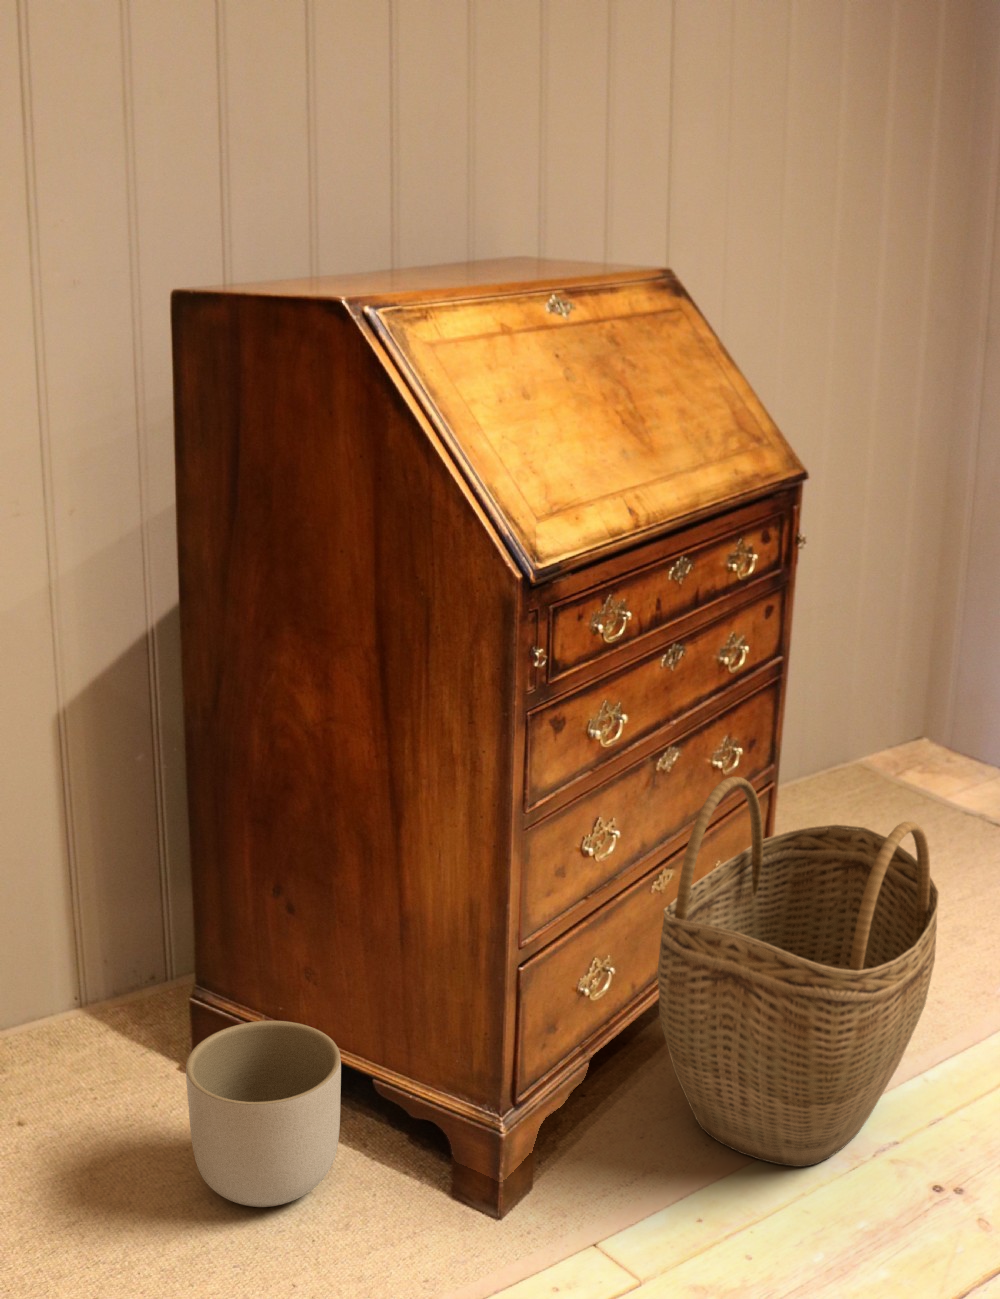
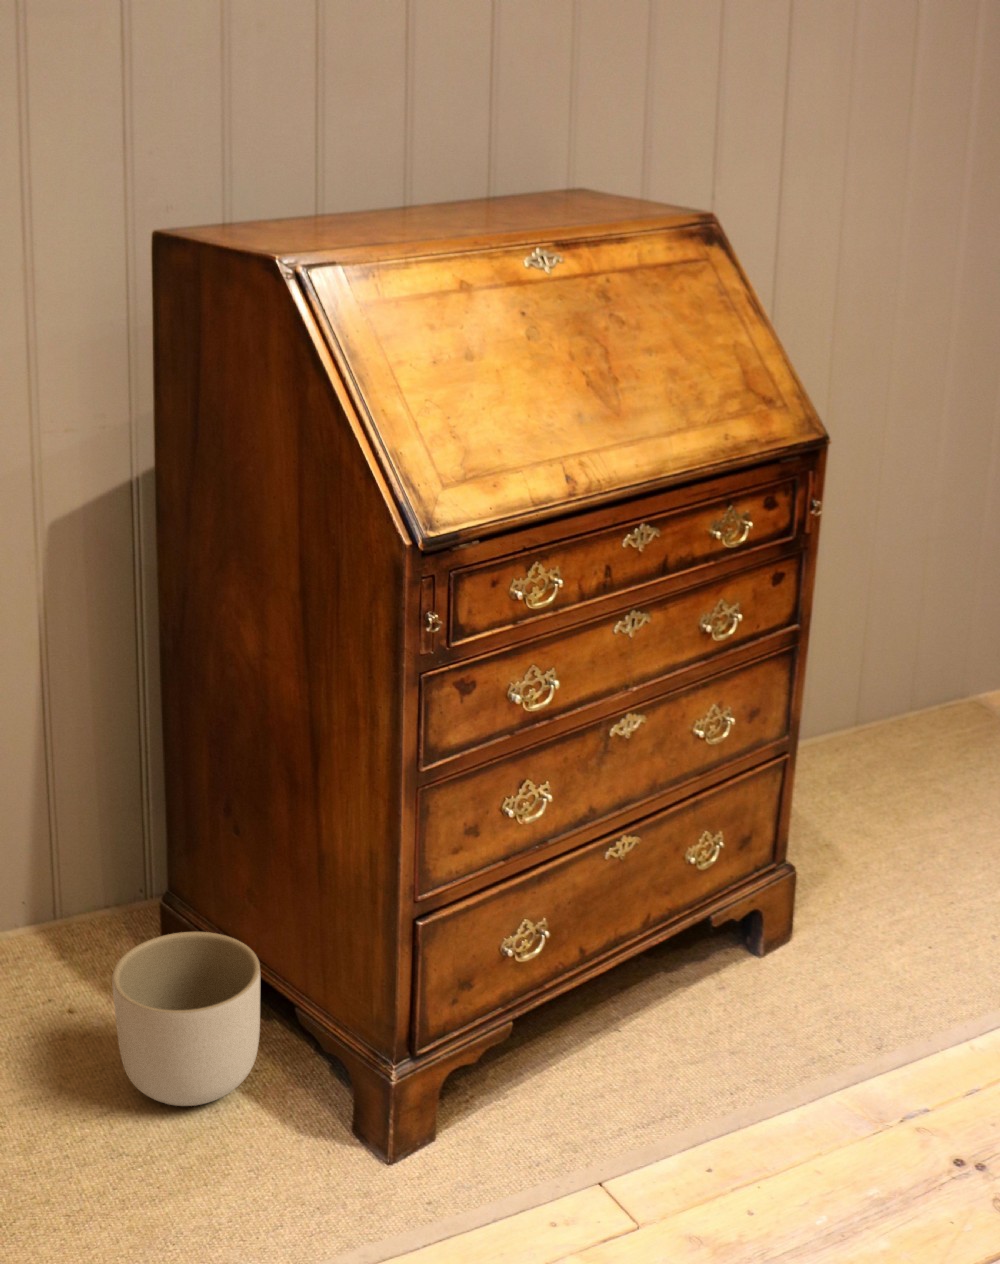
woven basket: present [658,777,939,1167] -> none [581,753,892,1155]

